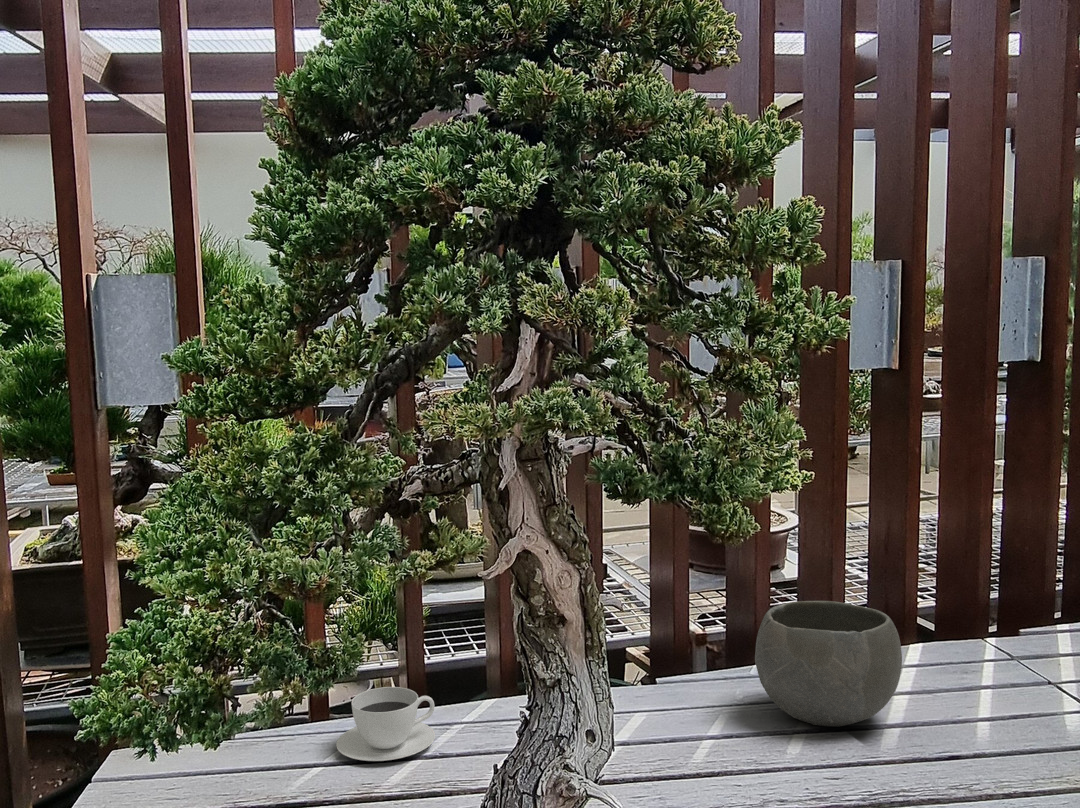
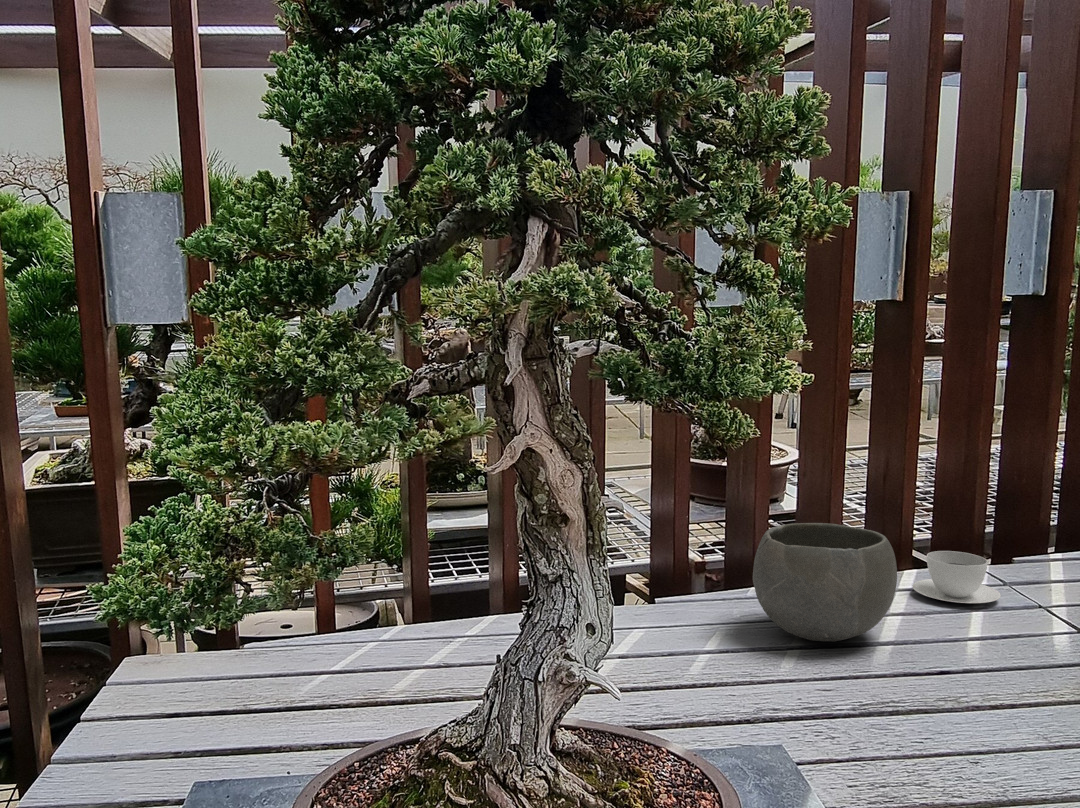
teacup: present [336,687,435,761] -> present [913,551,1001,603]

